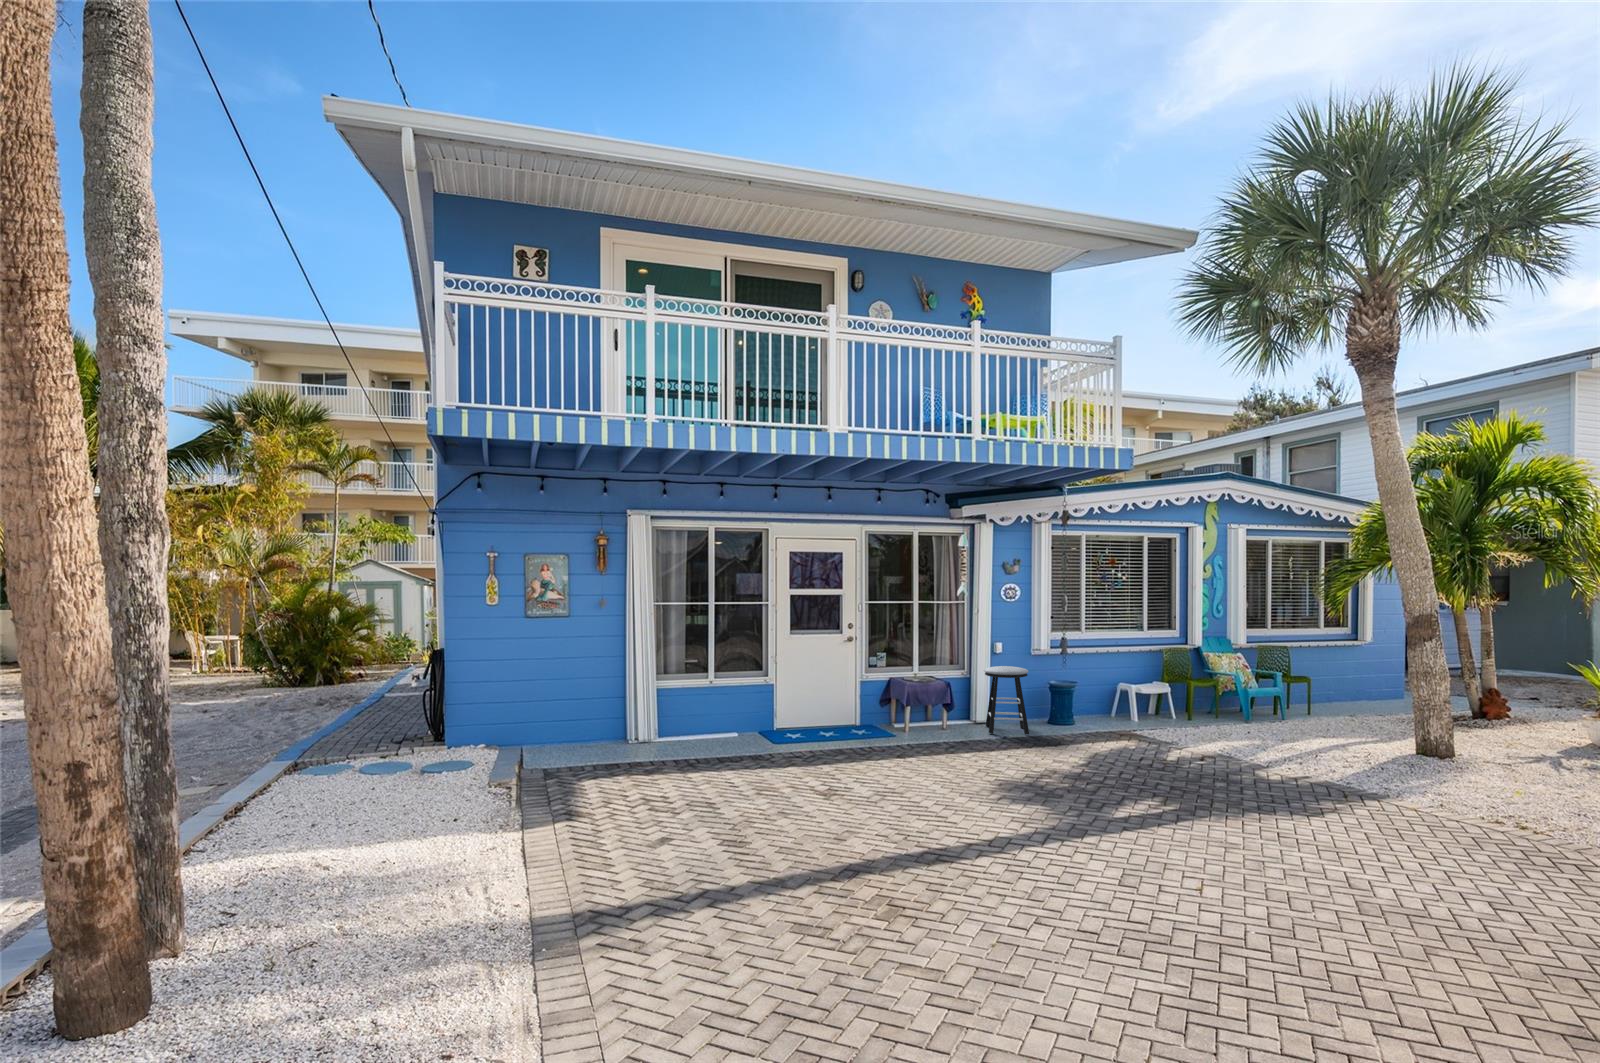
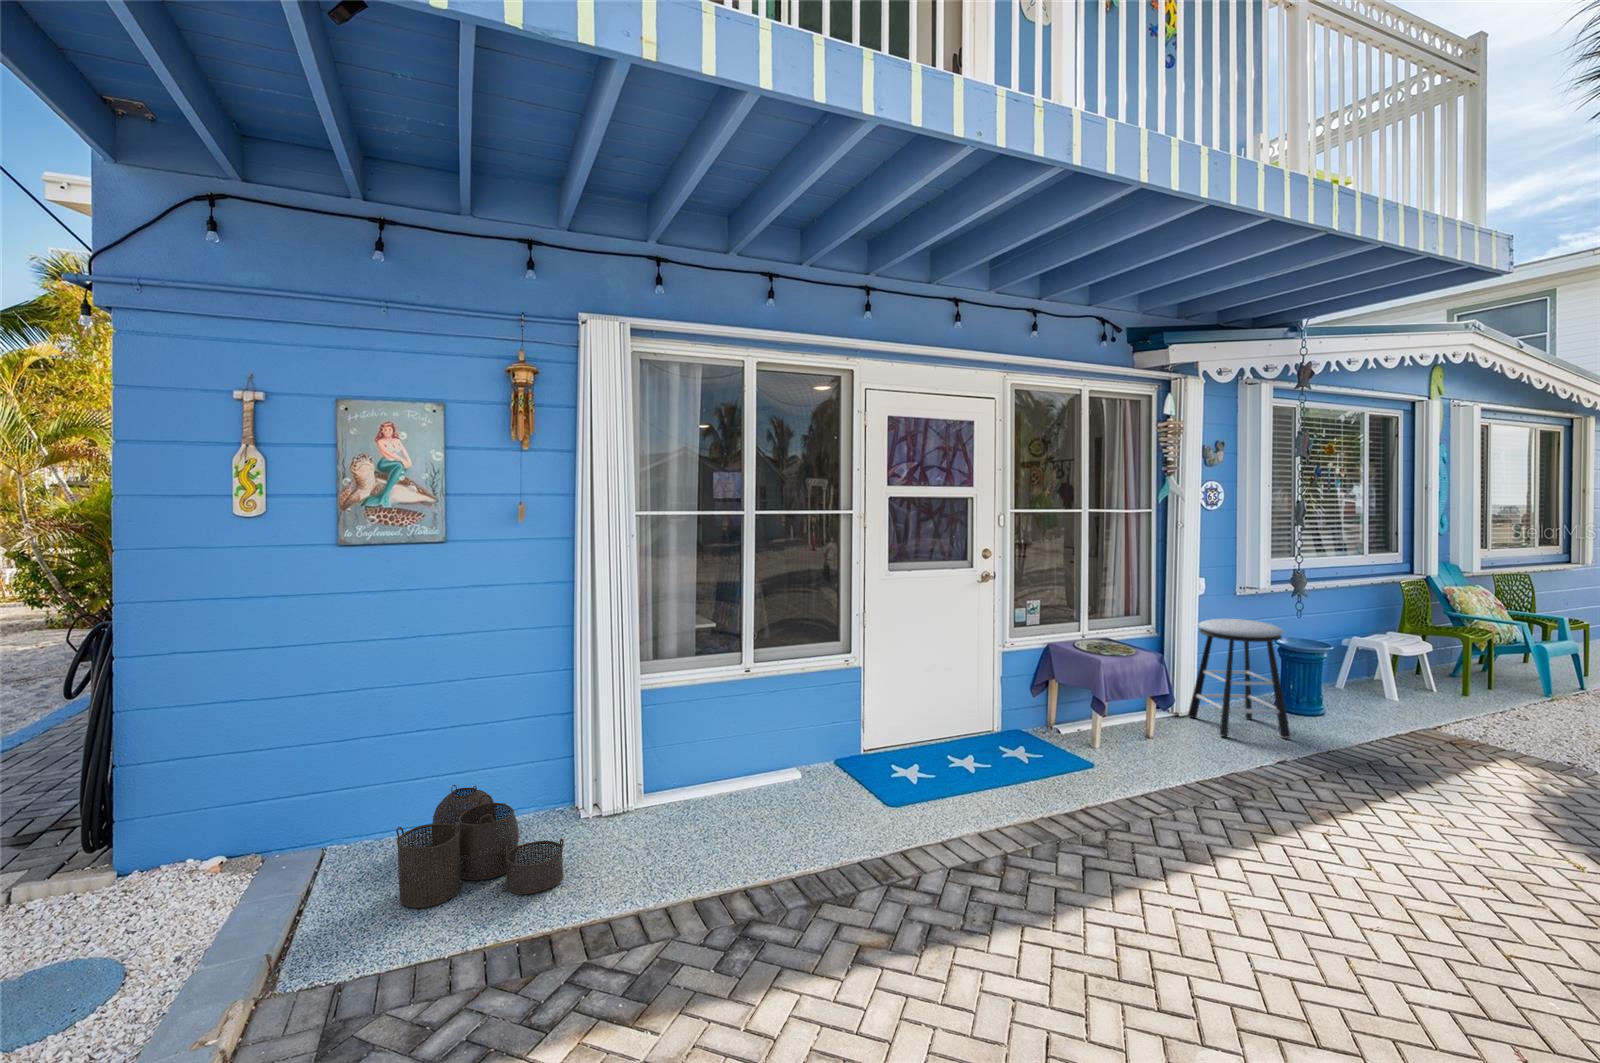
woven basket: none [549,726,615,764] -> present [396,785,564,908]

